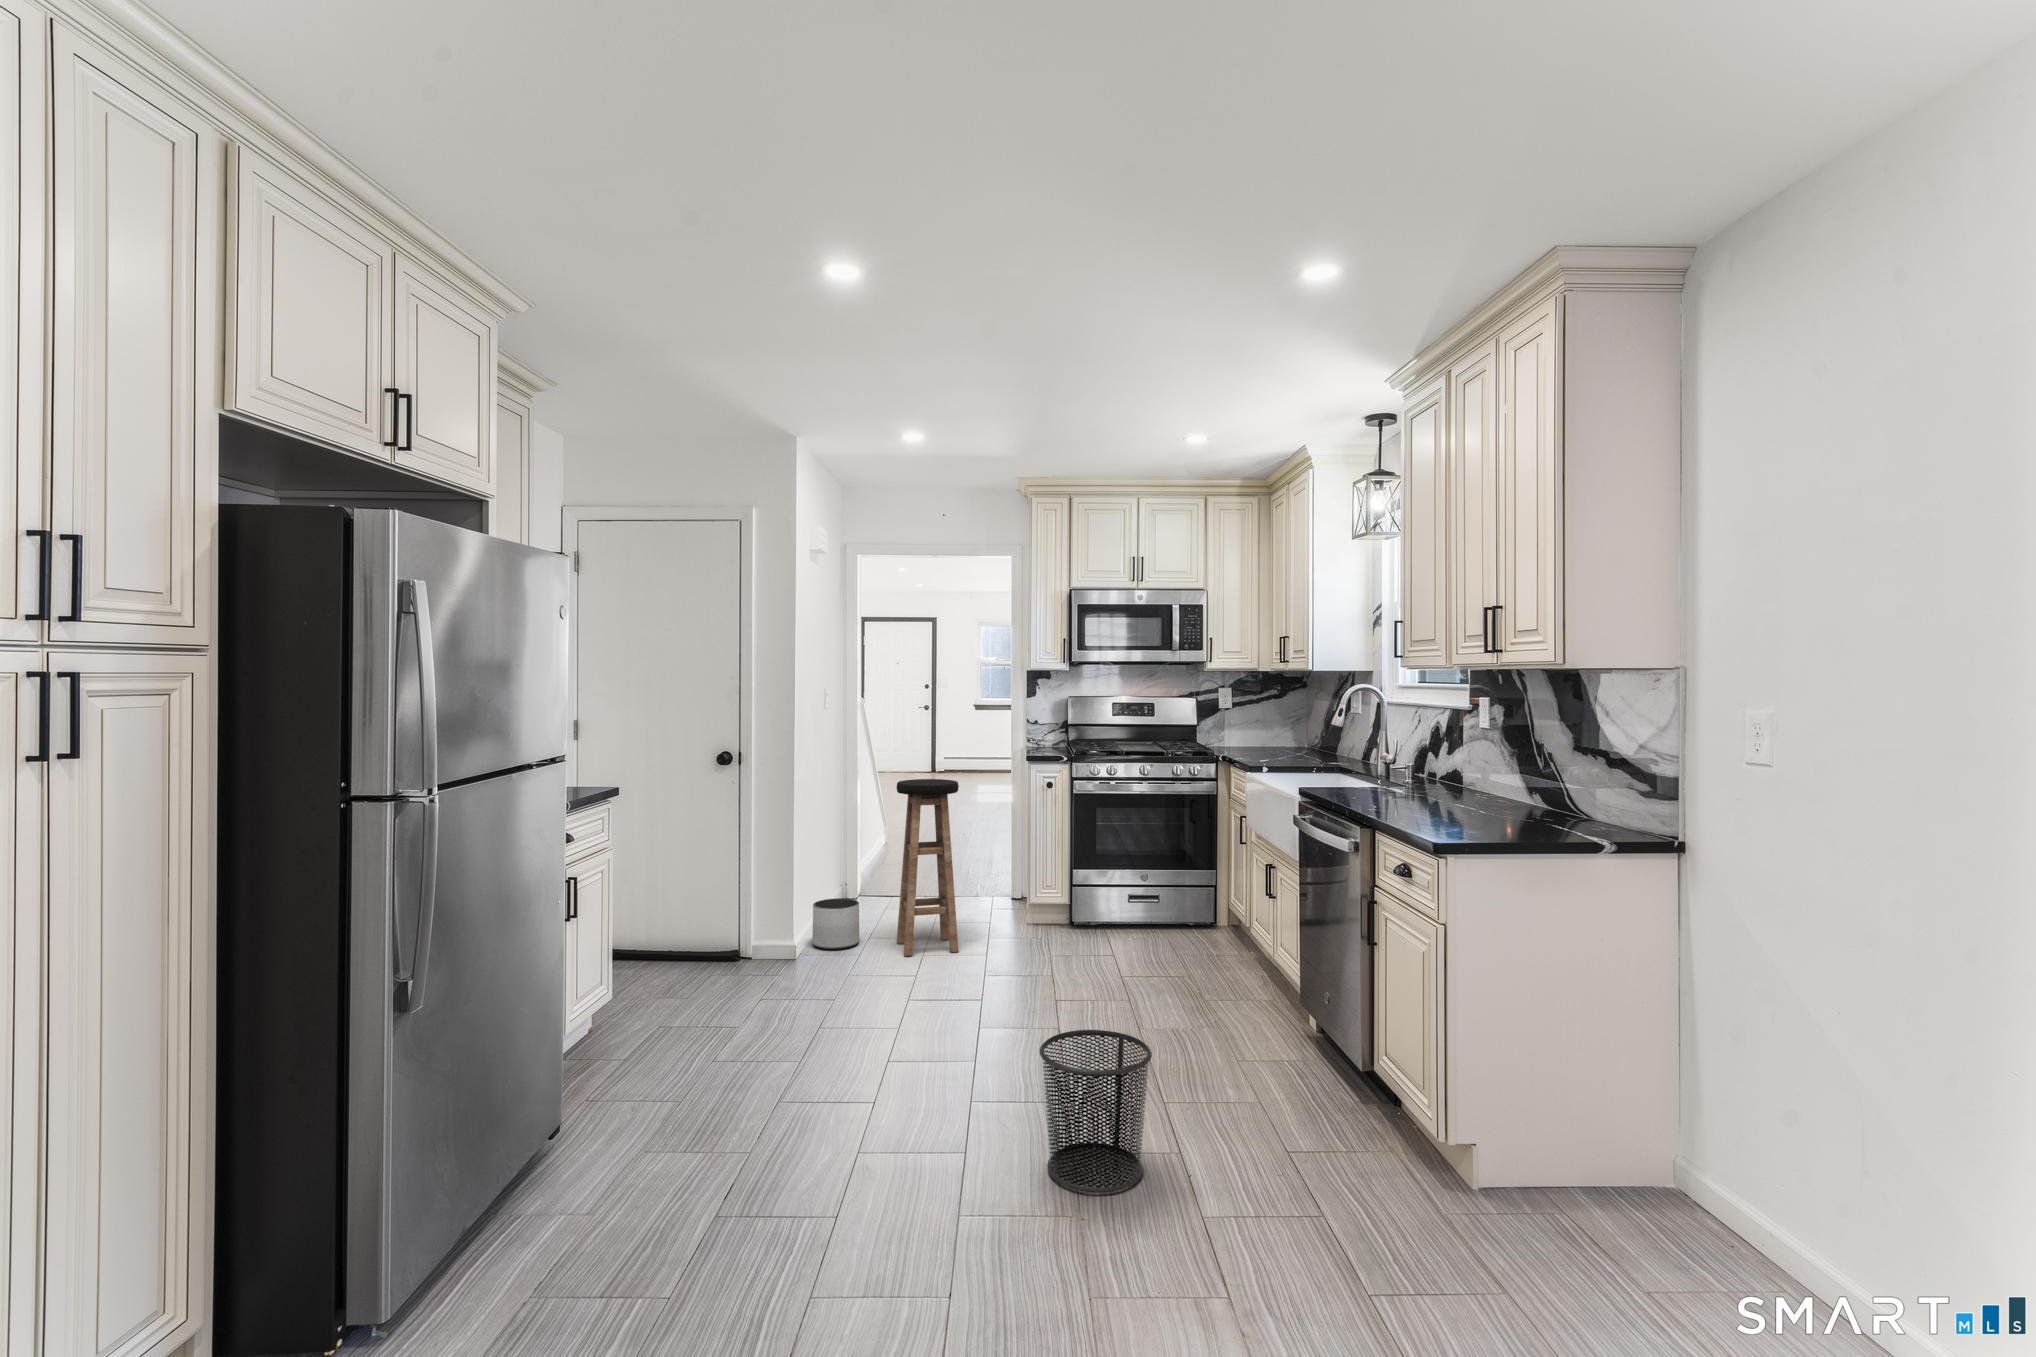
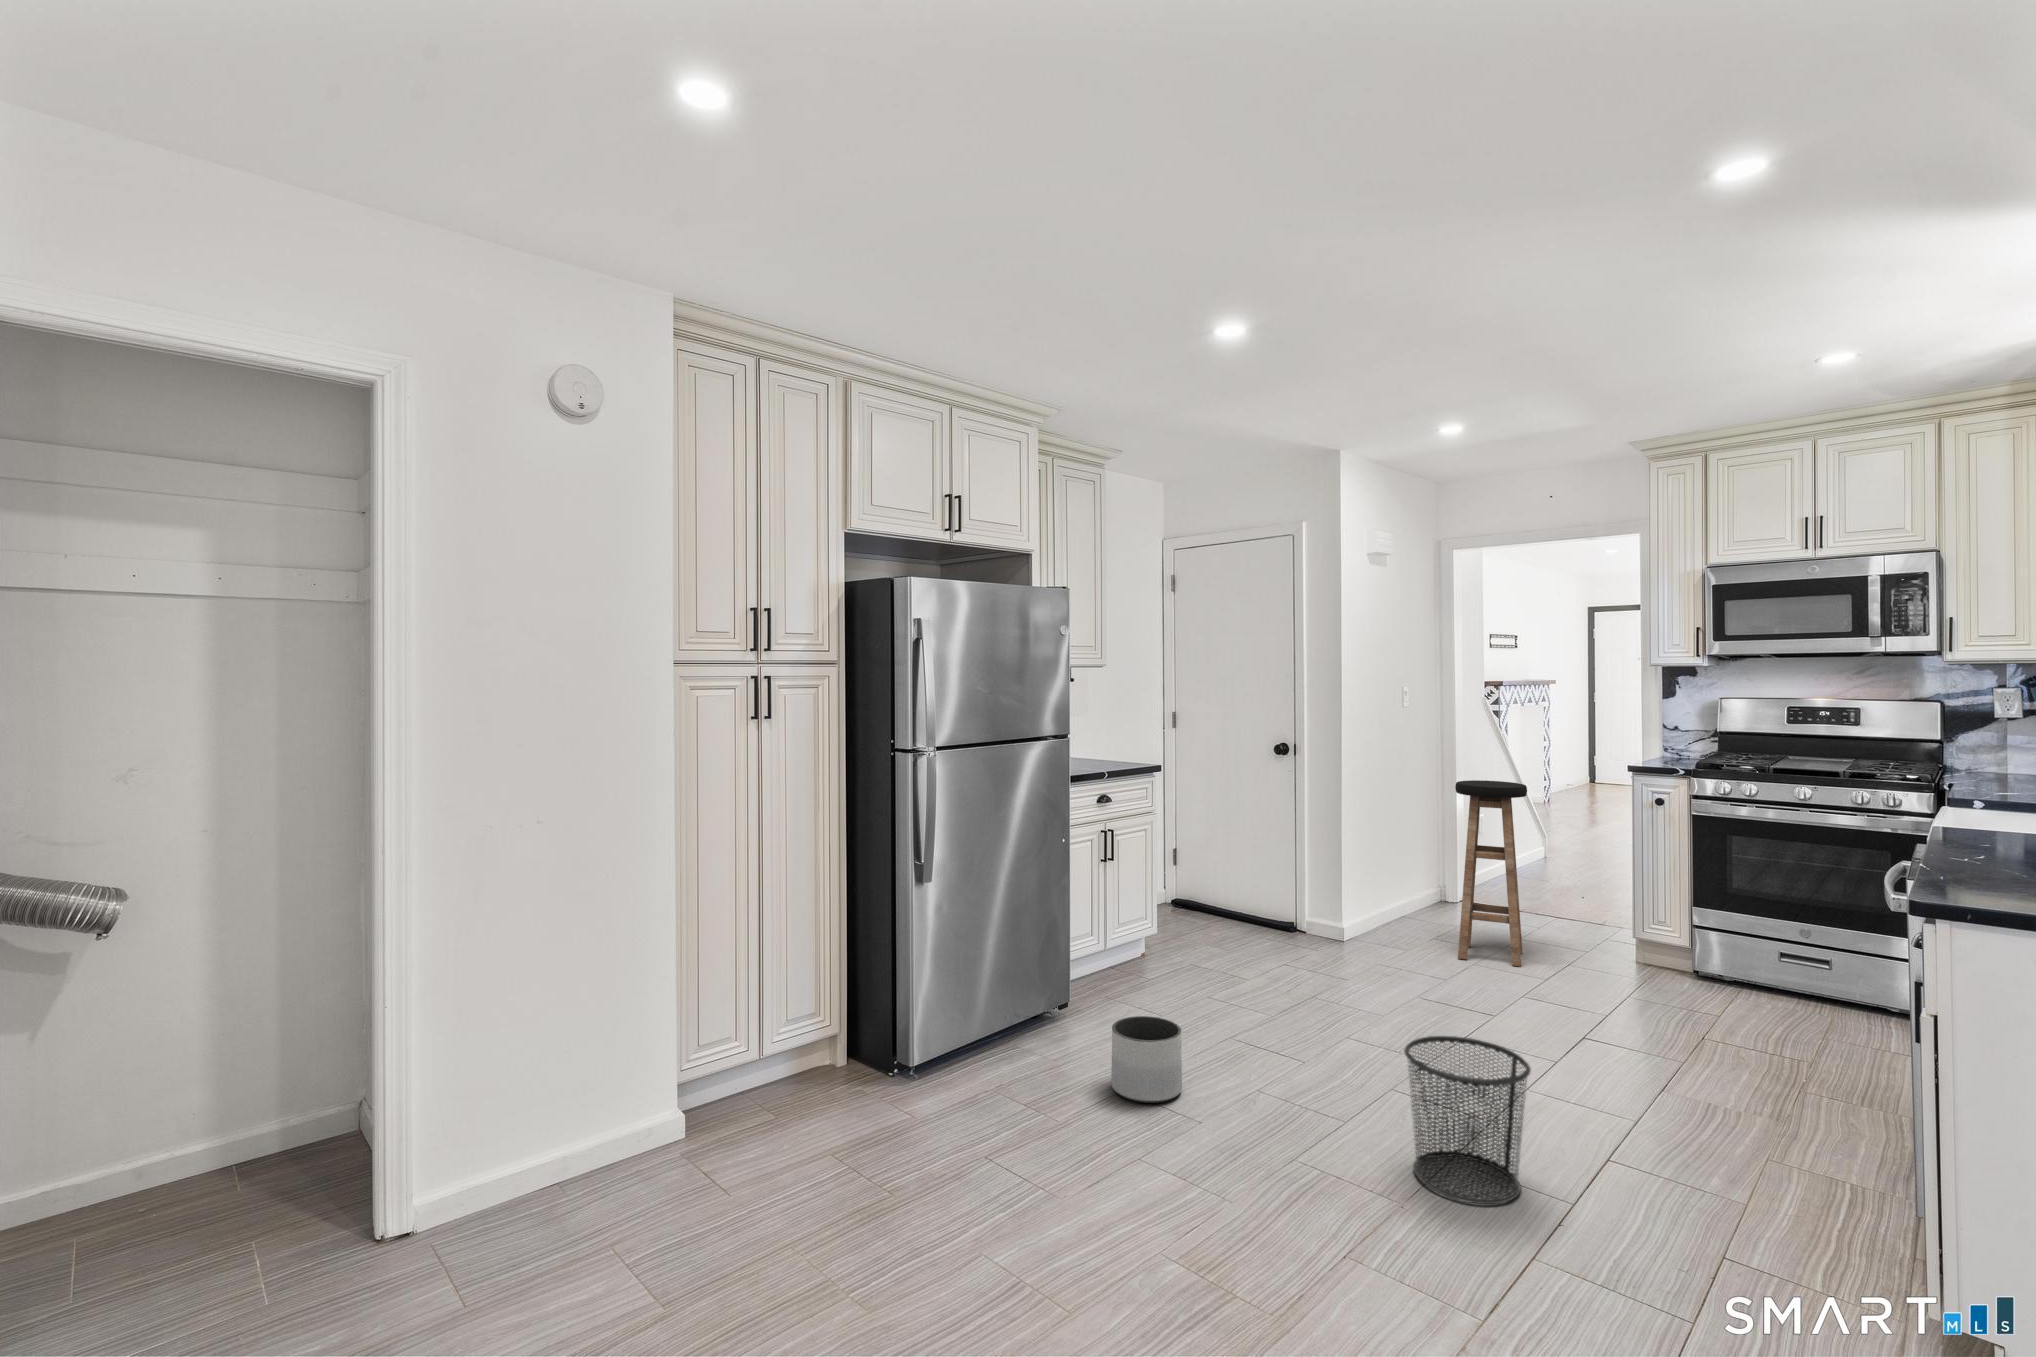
planter: present [812,898,859,949] -> present [1111,1016,1182,1103]

